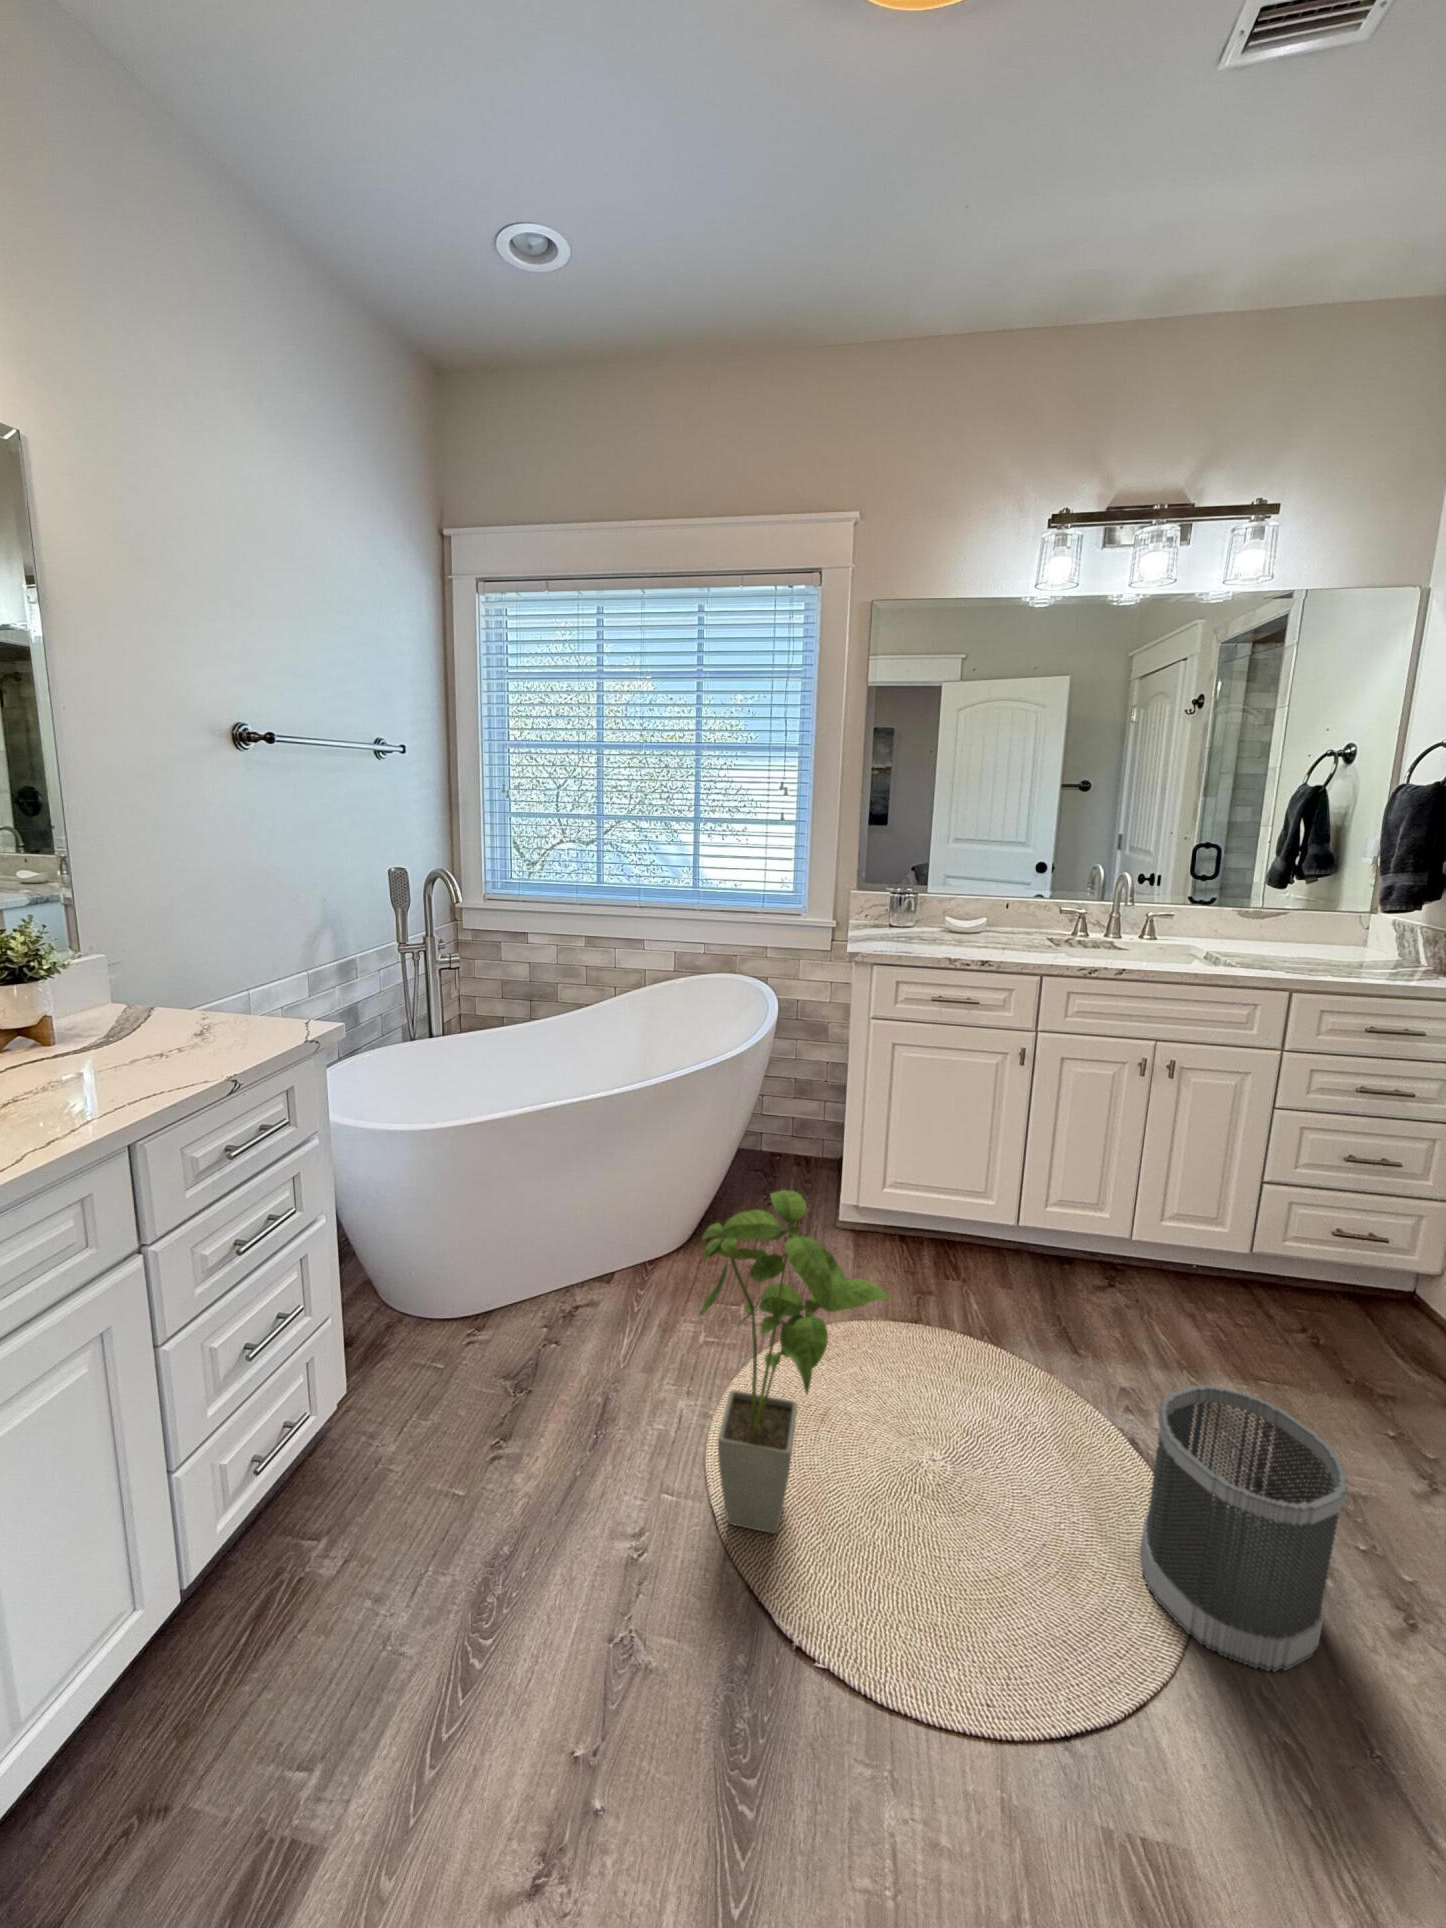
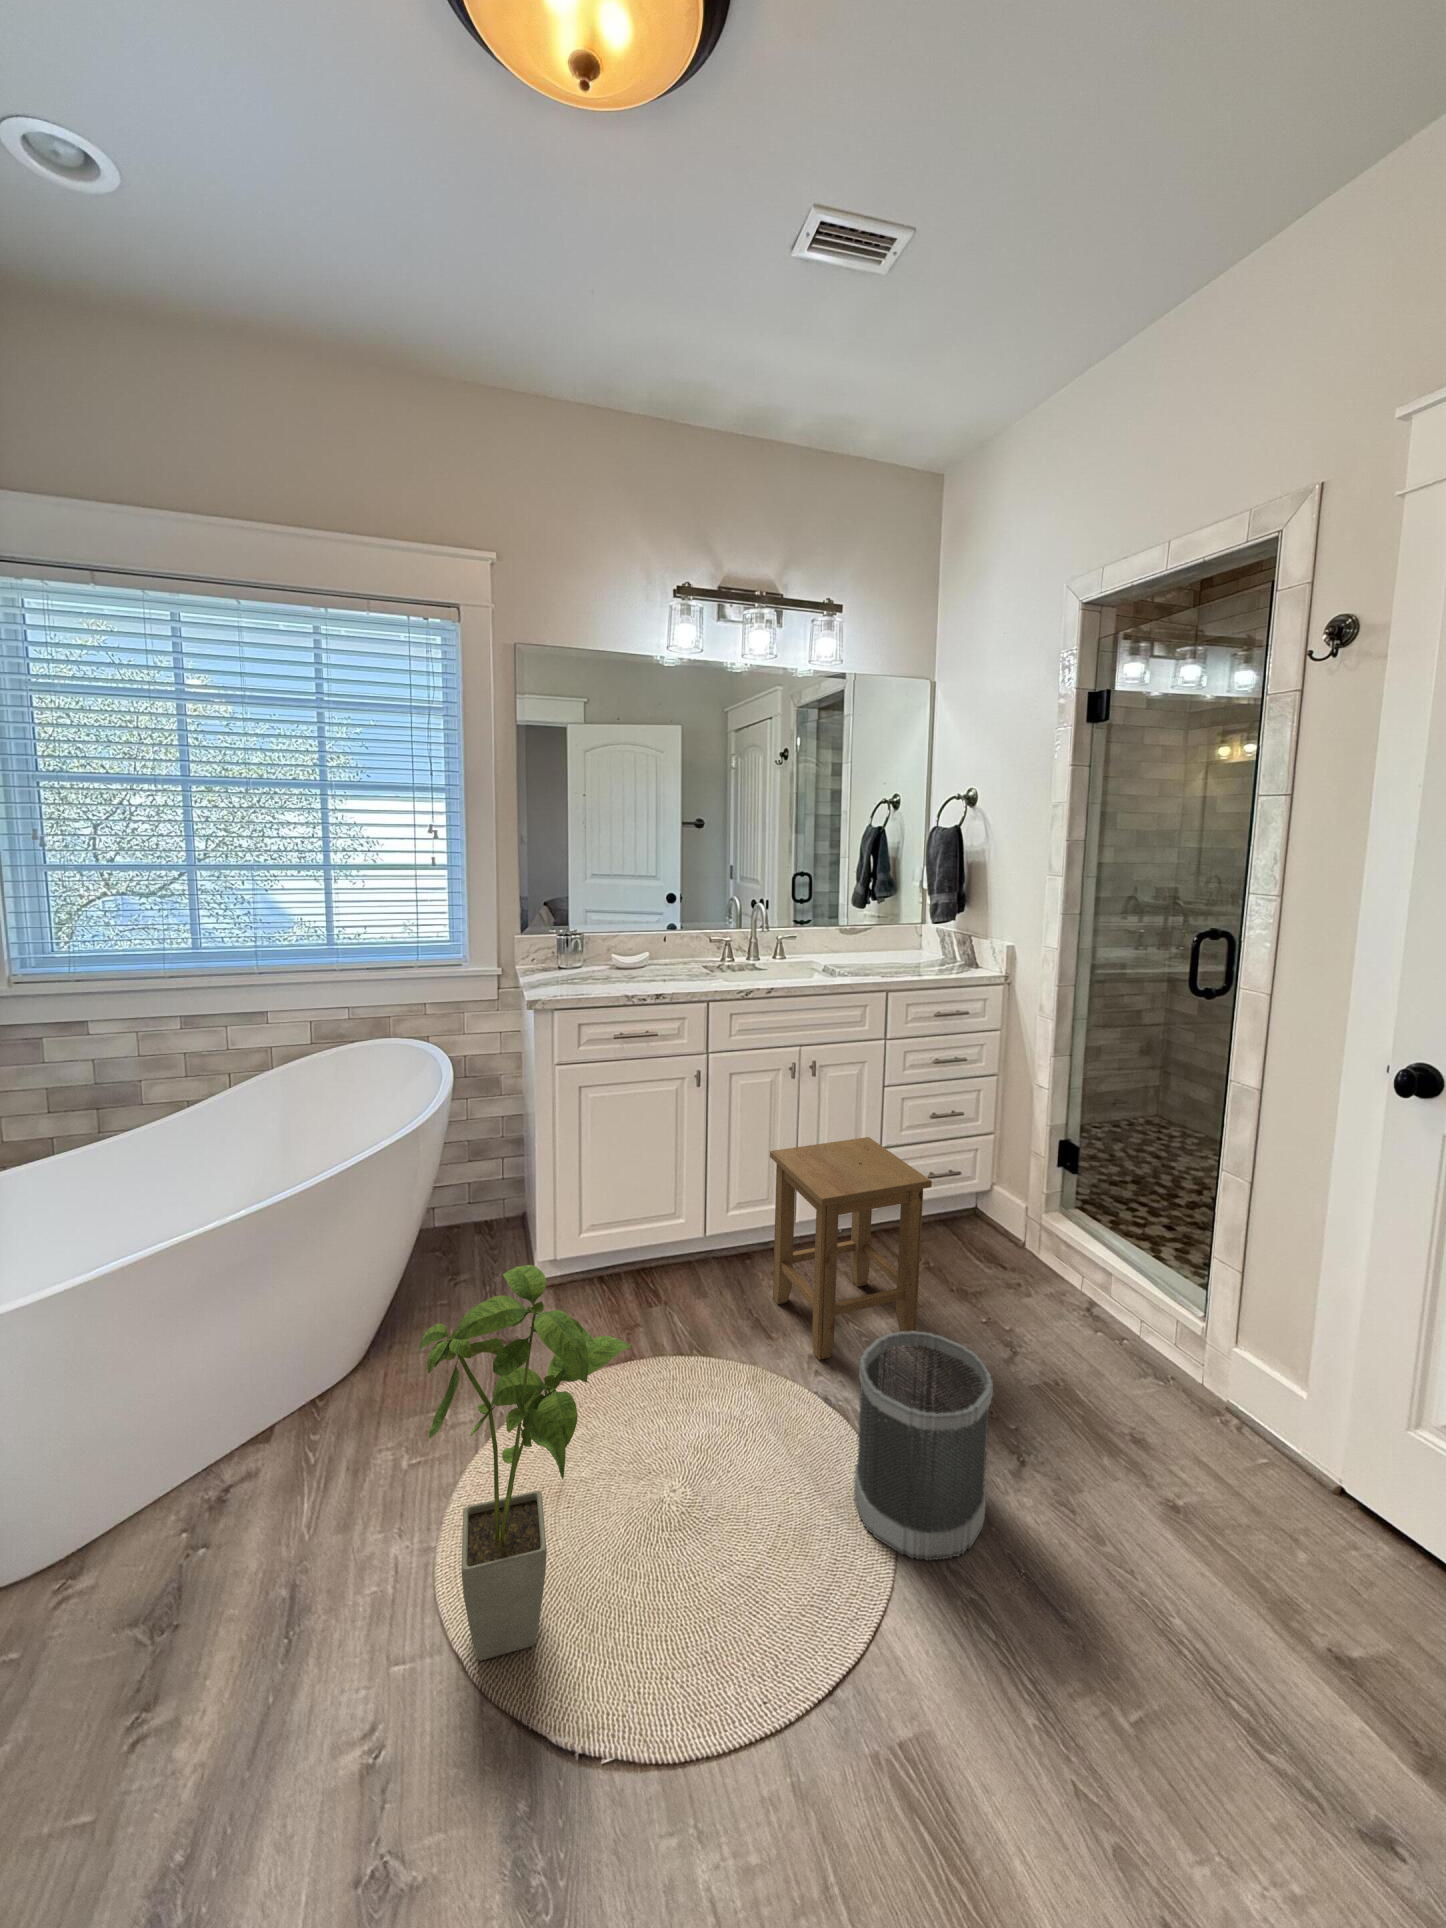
stool: none [1090,1149,1314,1408] -> present [770,1137,932,1360]

